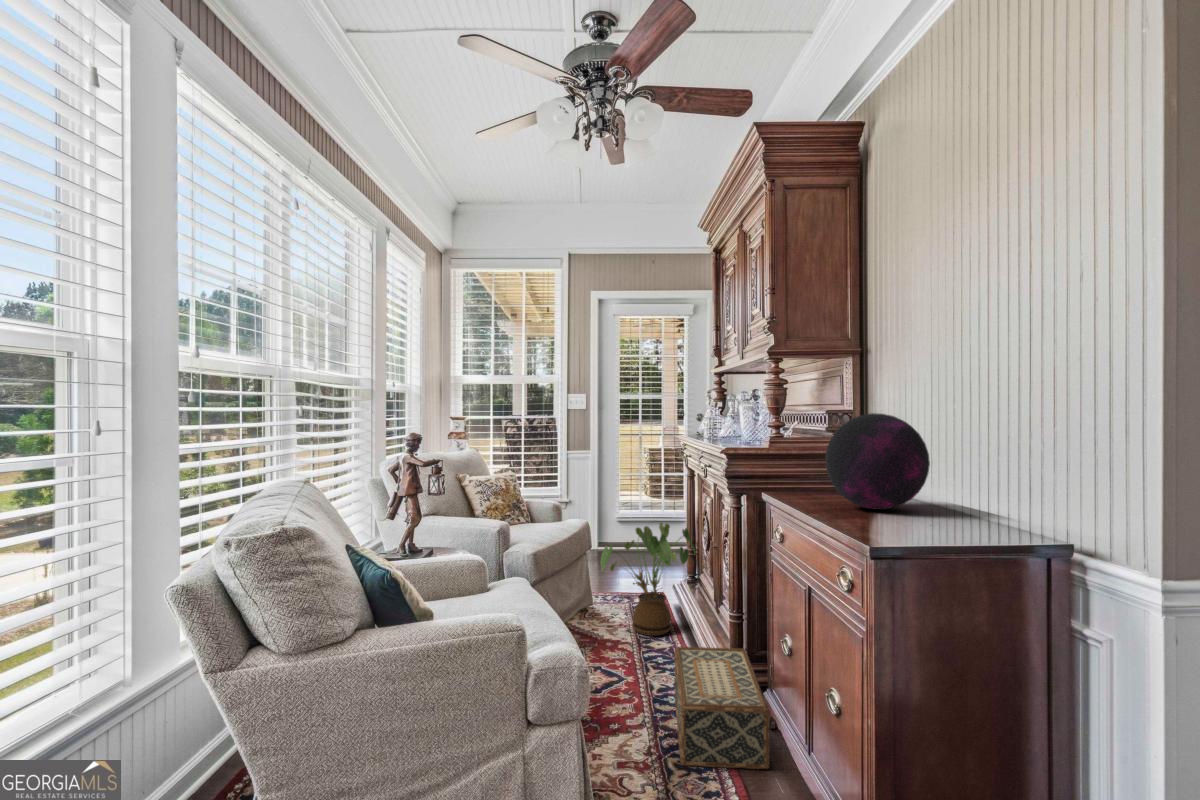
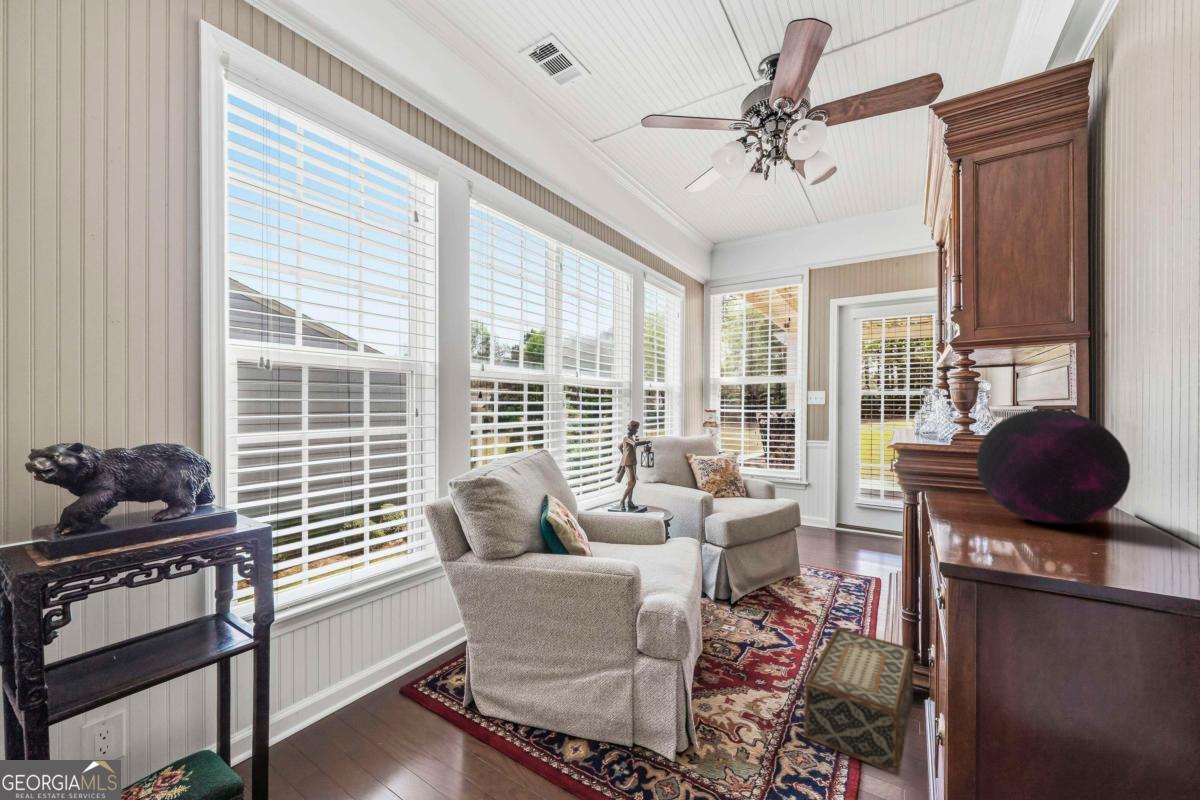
house plant: present [601,523,696,636] -> none [794,511,893,616]

